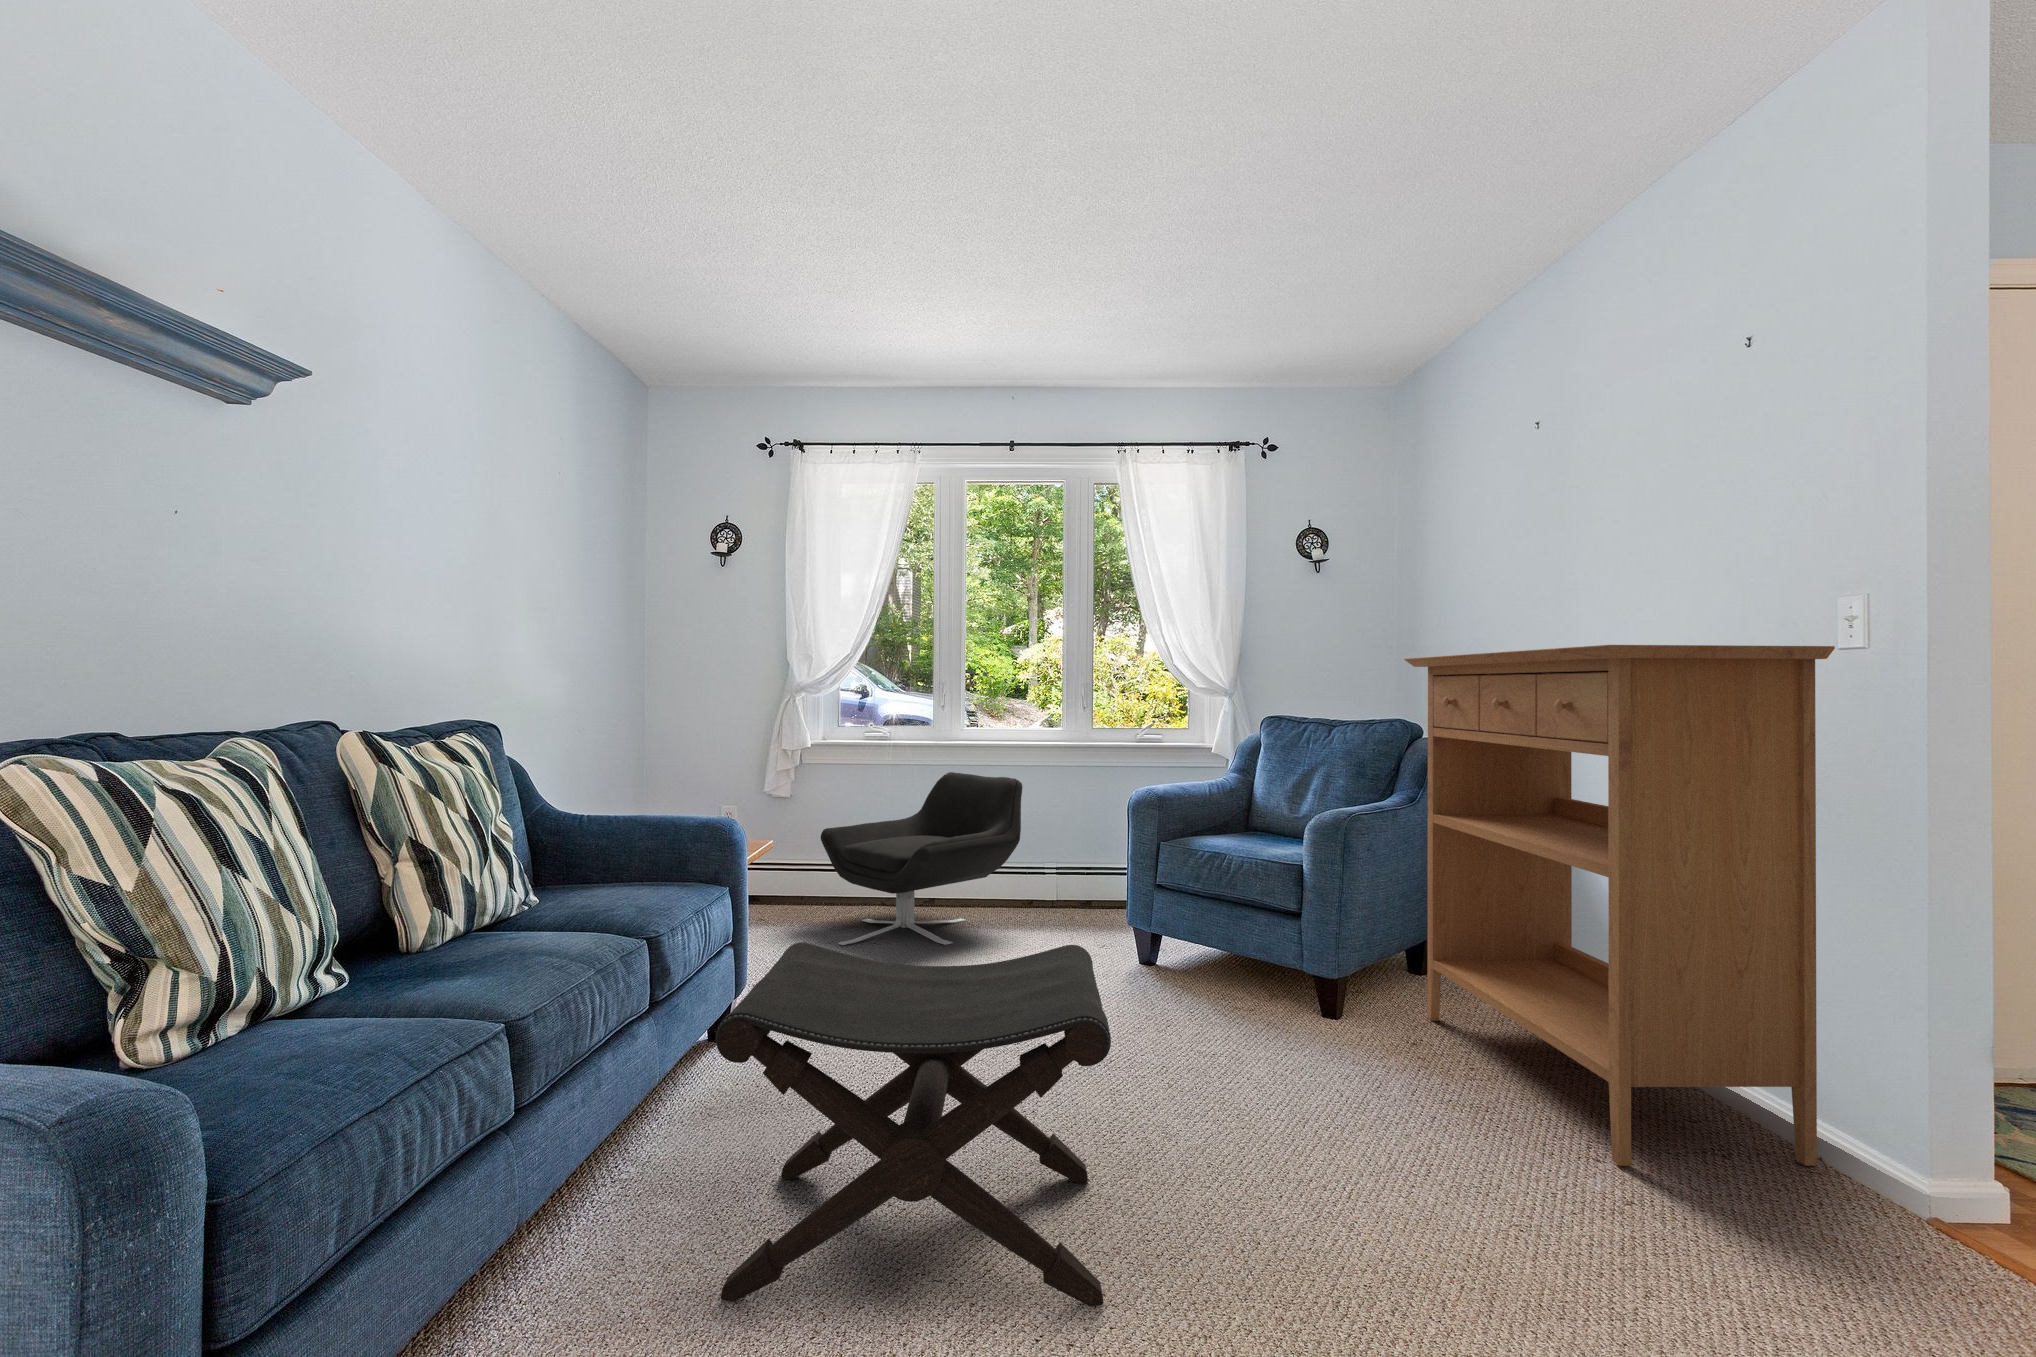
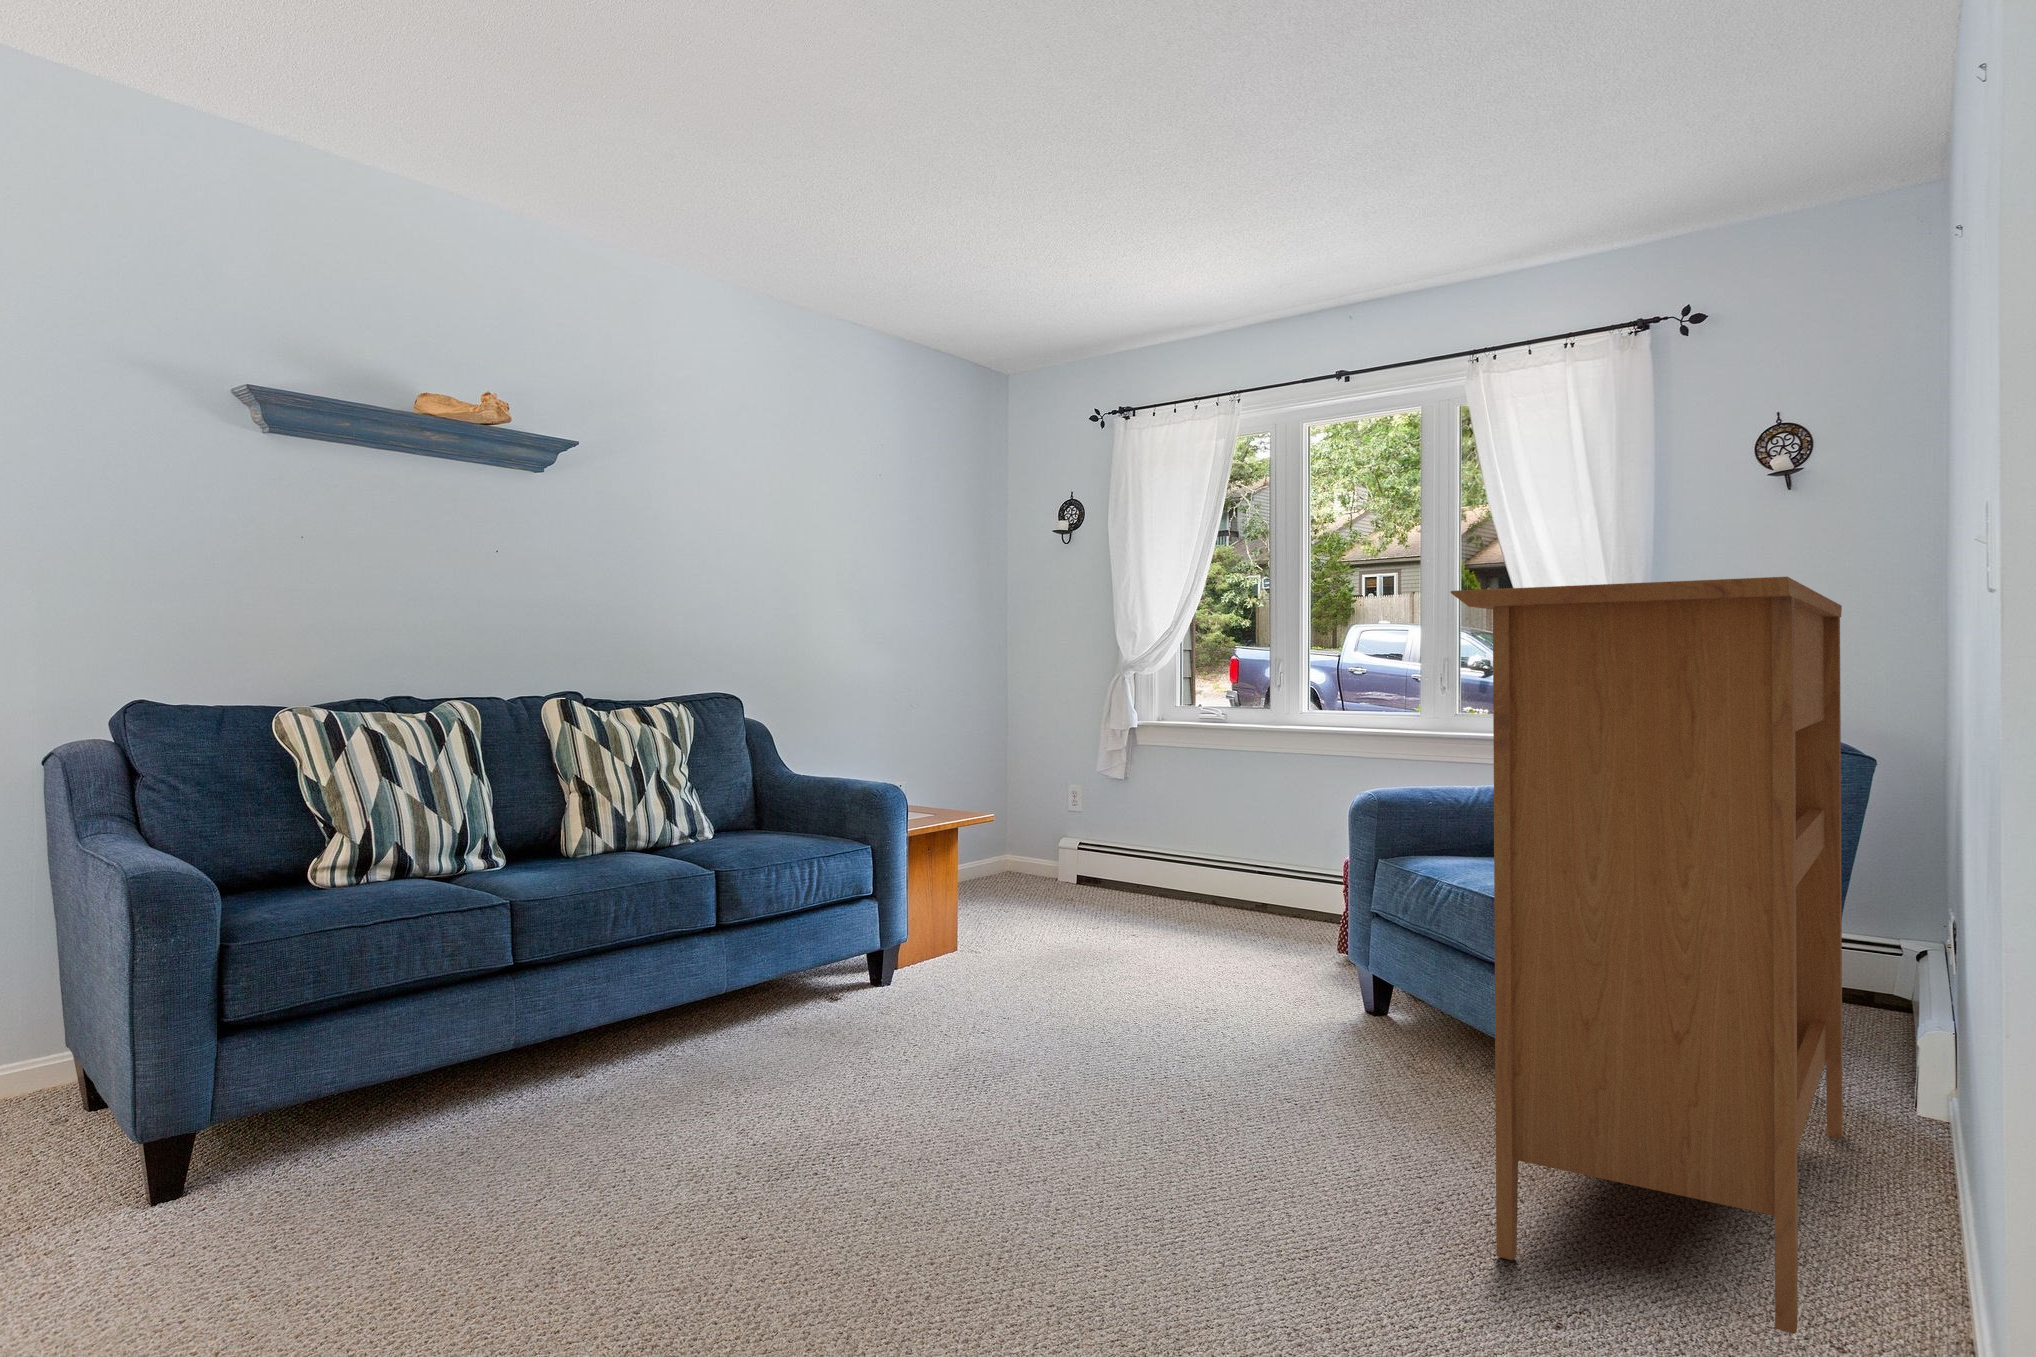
lounge chair: present [820,772,1023,945] -> none [1107,760,1326,945]
footstool: present [716,942,1111,1307] -> none [592,878,962,1191]

